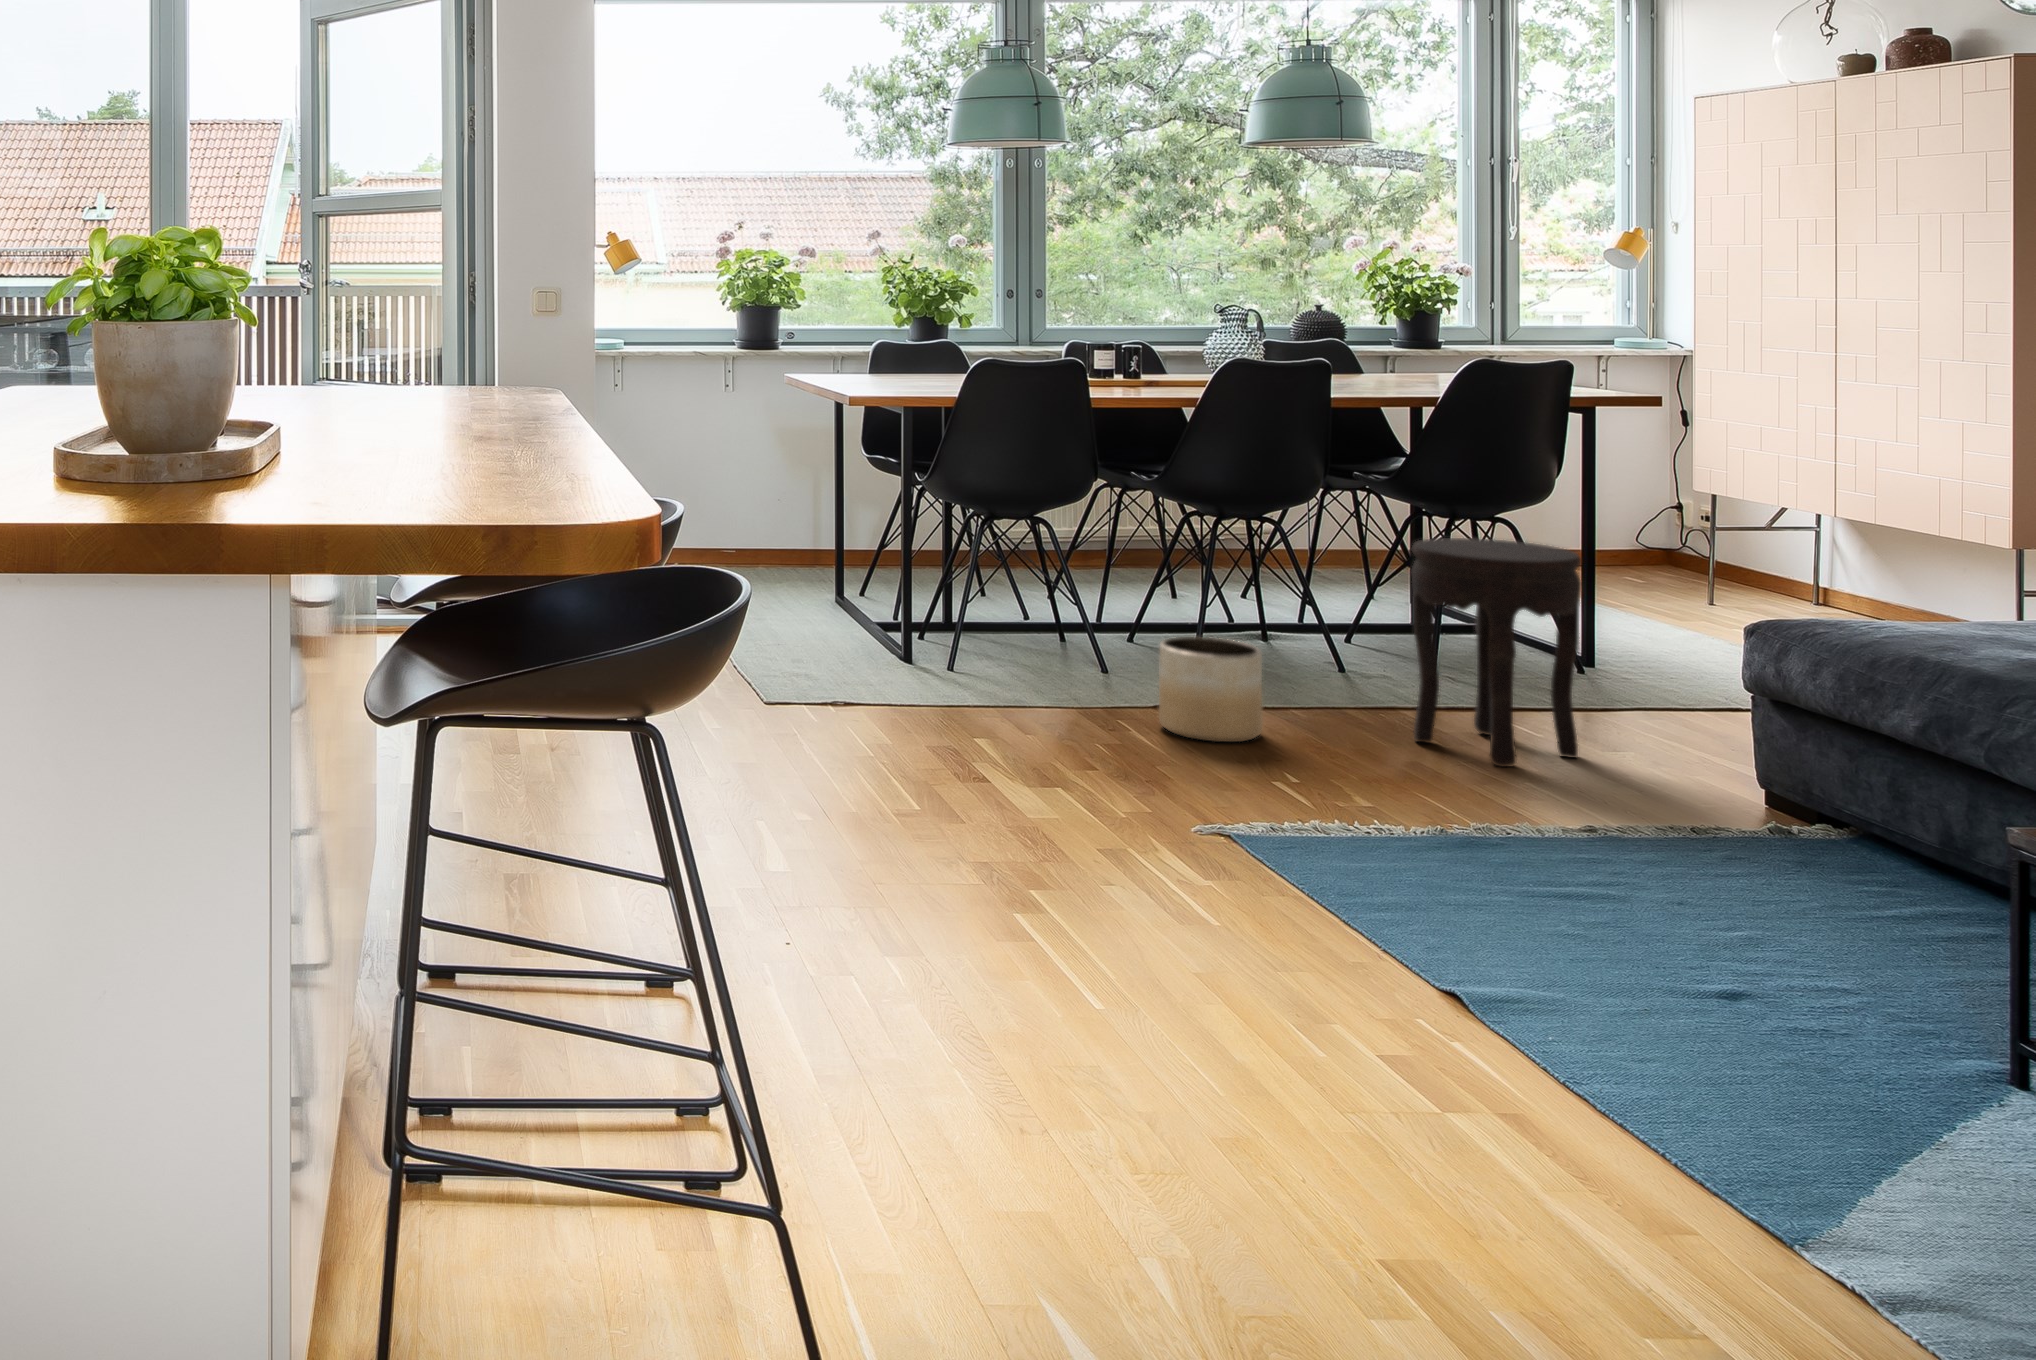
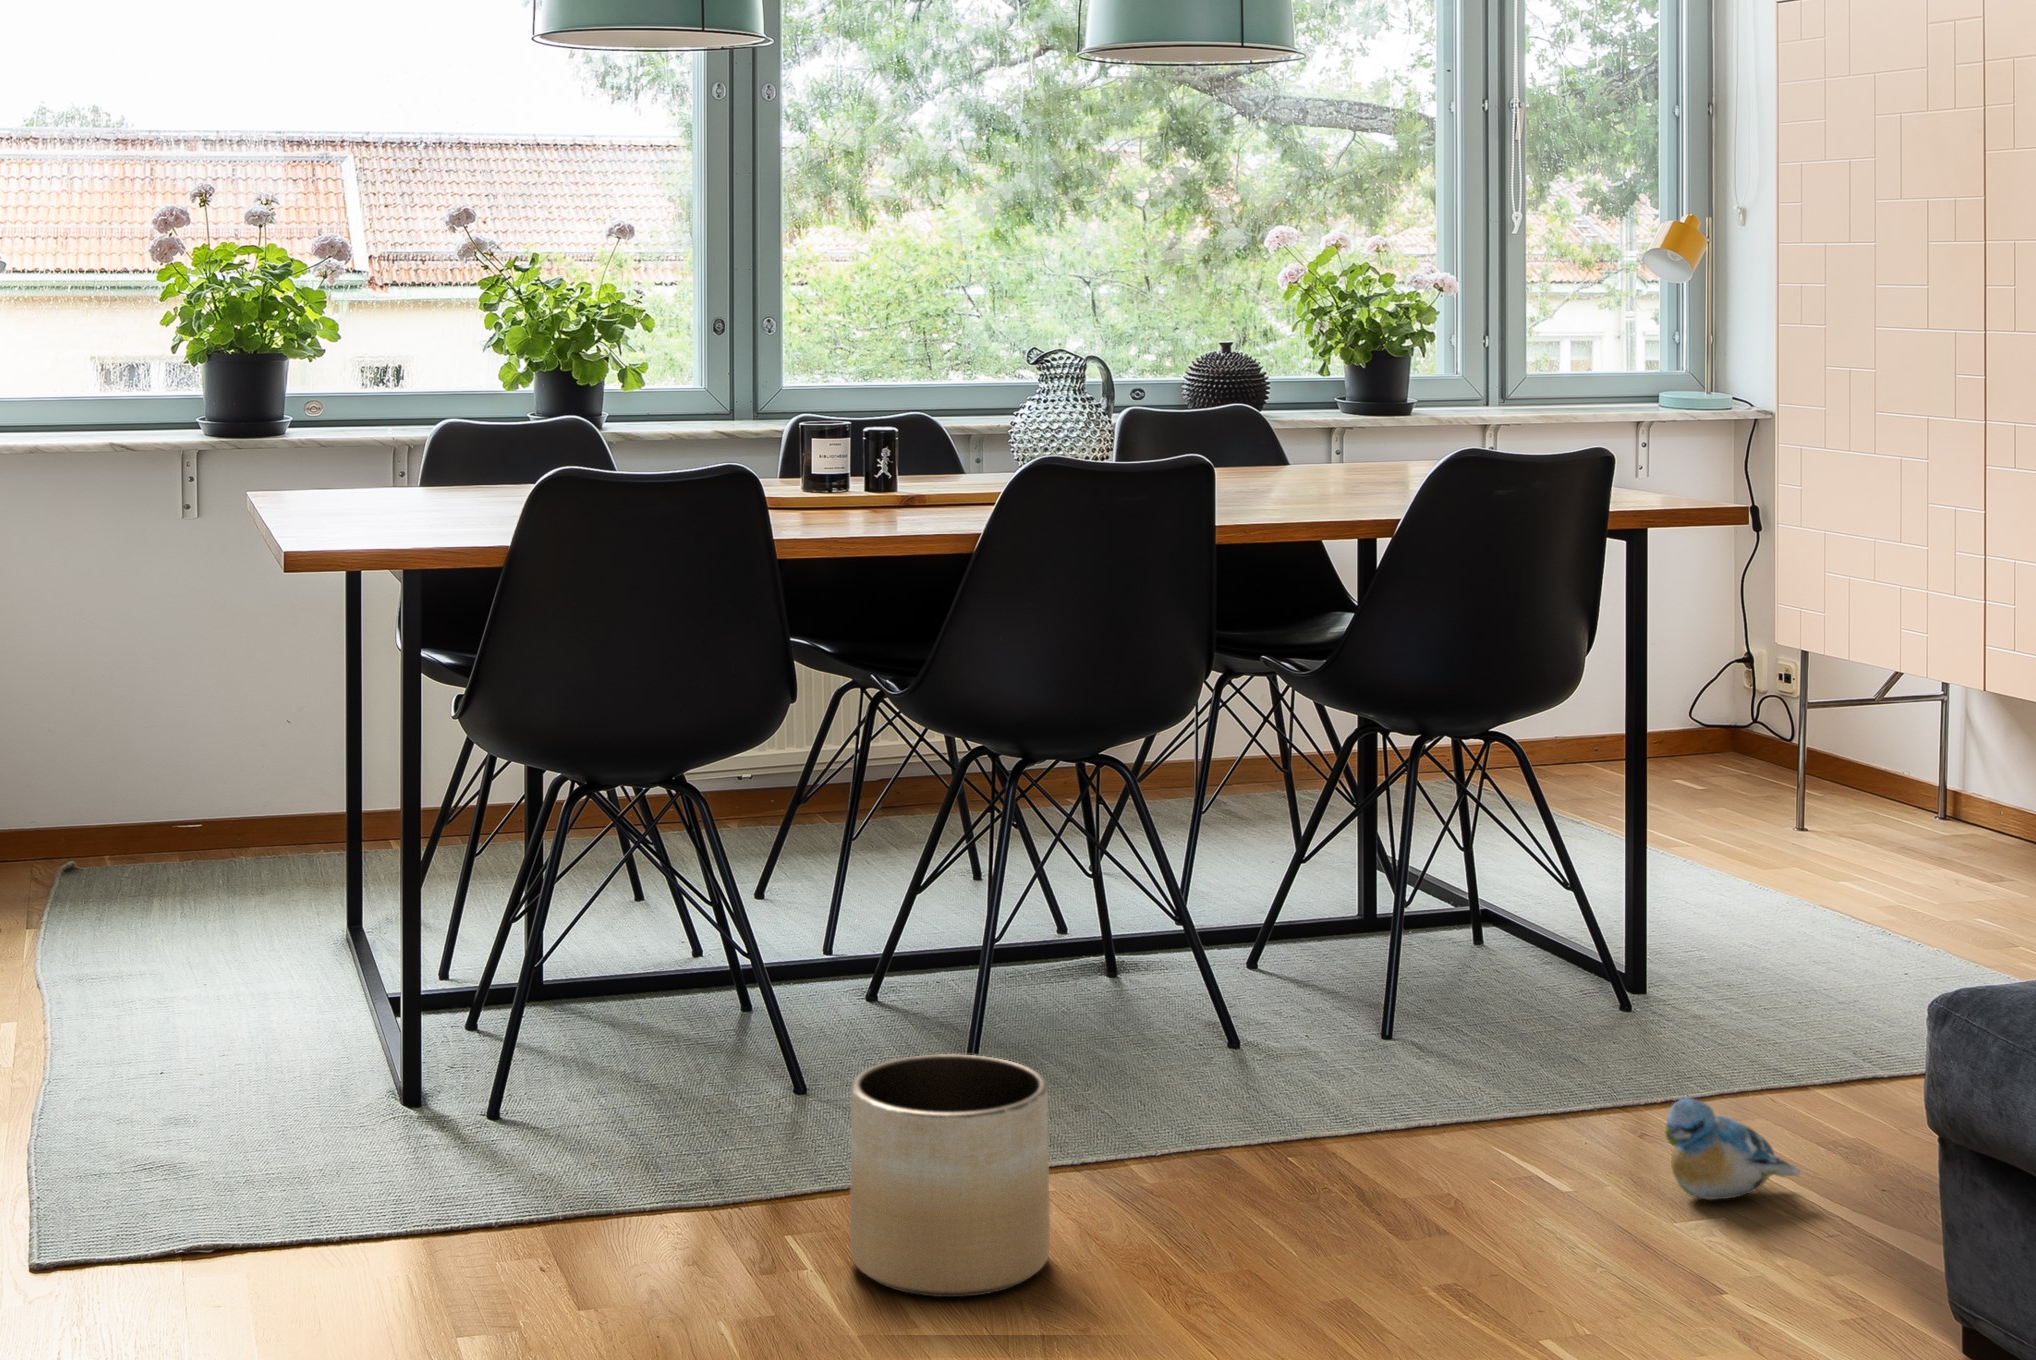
side table: present [1412,538,1581,767] -> none [1327,816,1623,1303]
plush toy: none [1606,690,1689,744] -> present [1665,1098,1800,1200]

